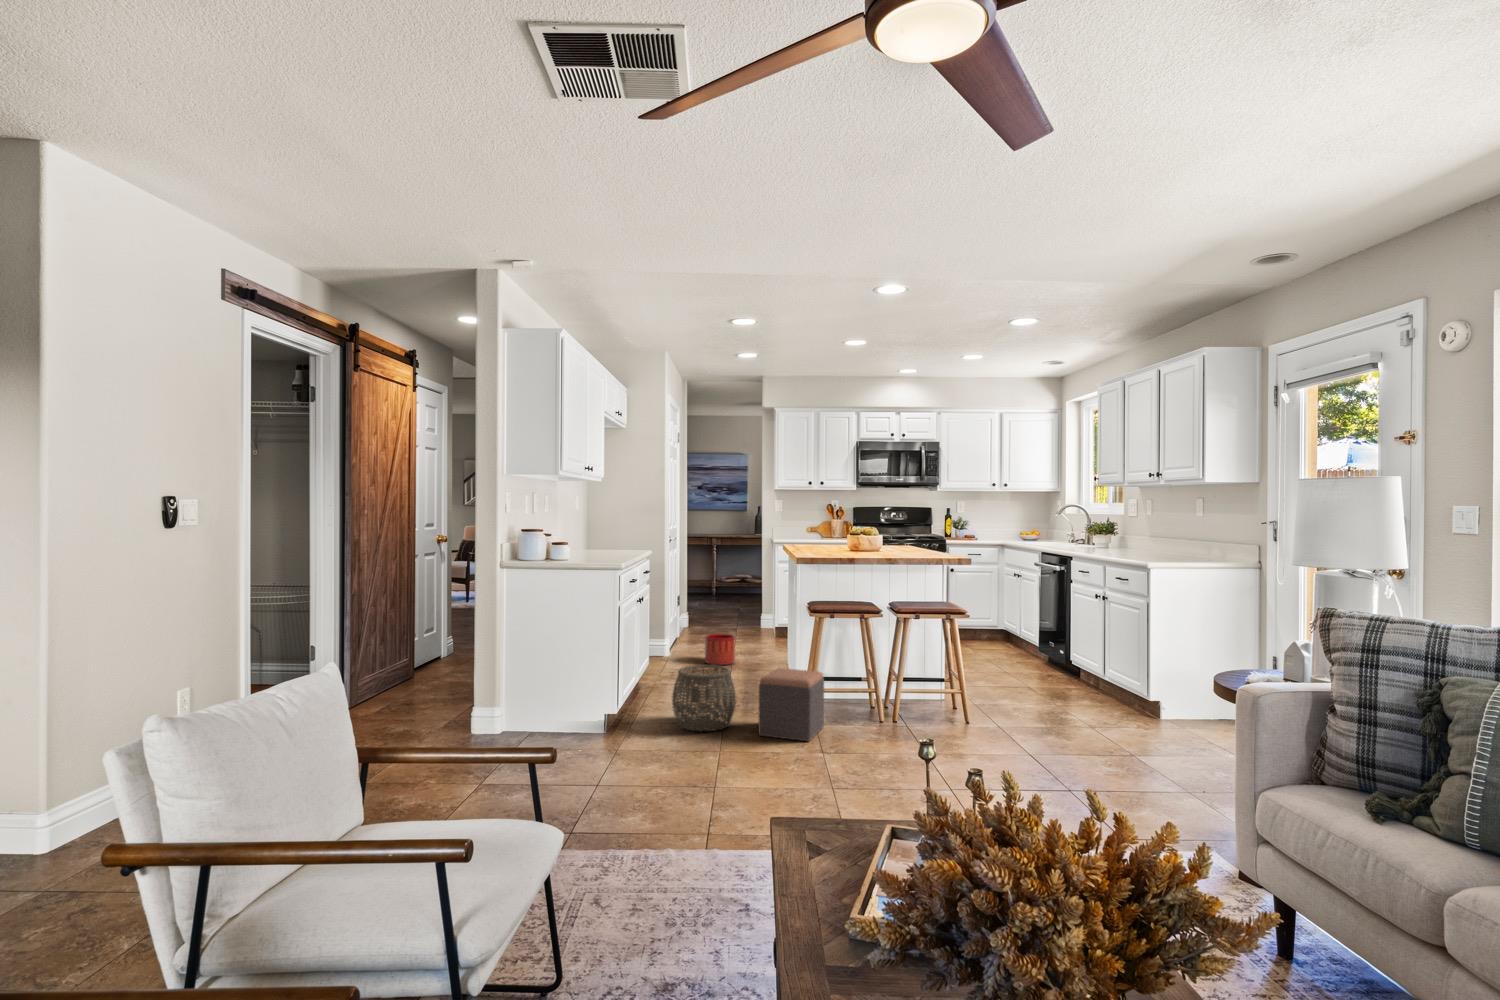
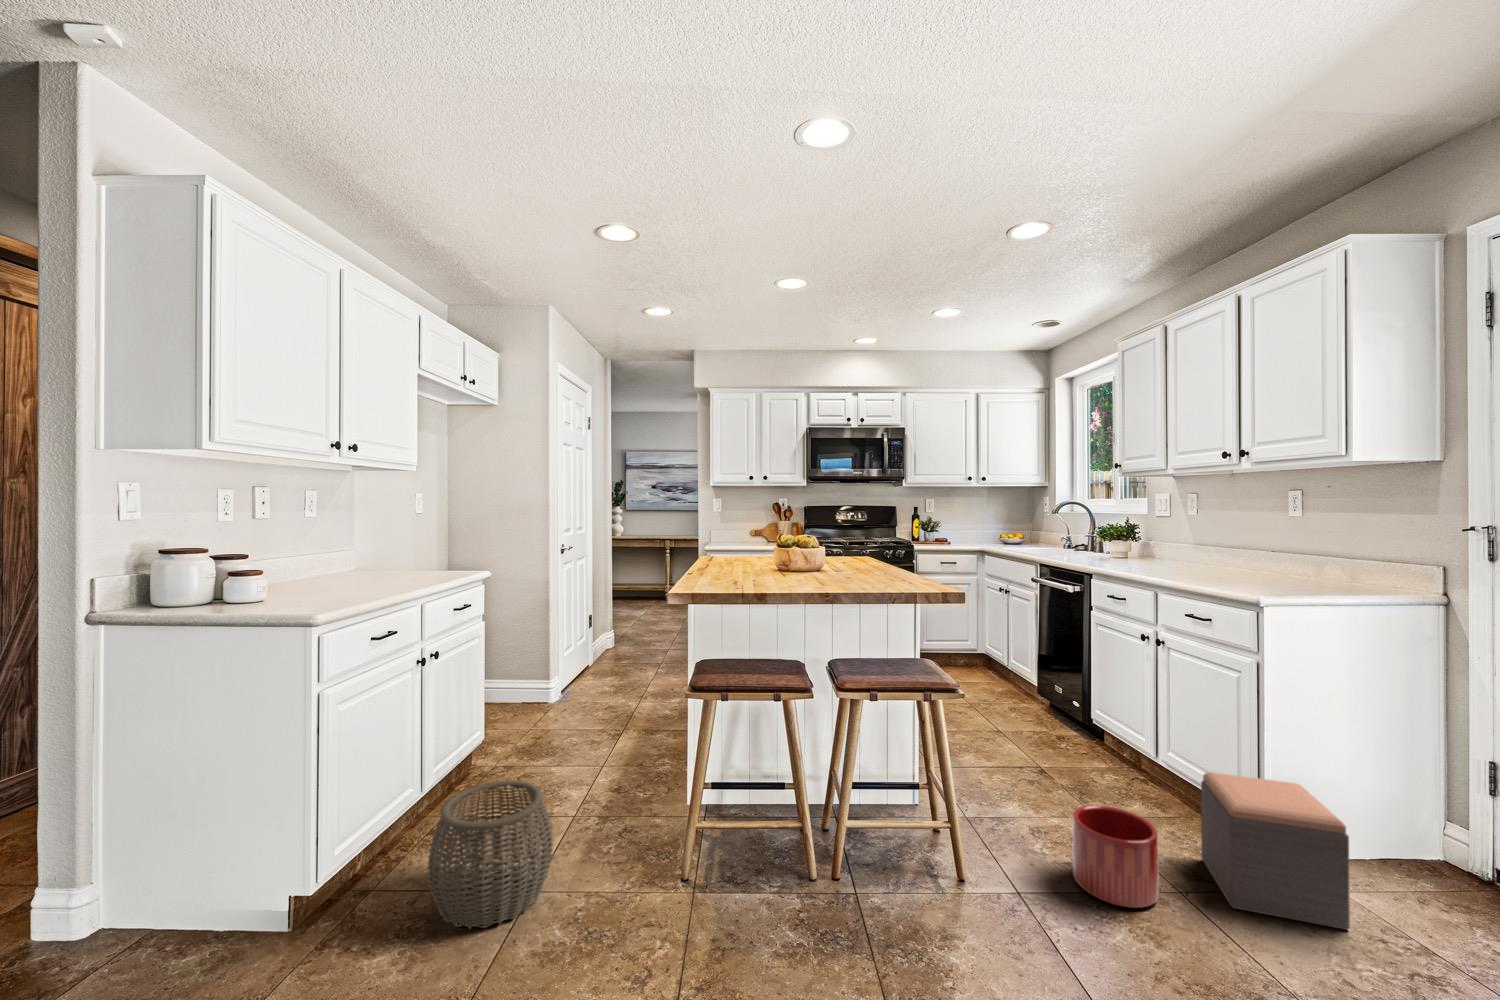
planter: present [705,634,735,665] -> present [1073,805,1159,908]
footstool: present [758,668,824,741] -> present [1201,772,1350,930]

